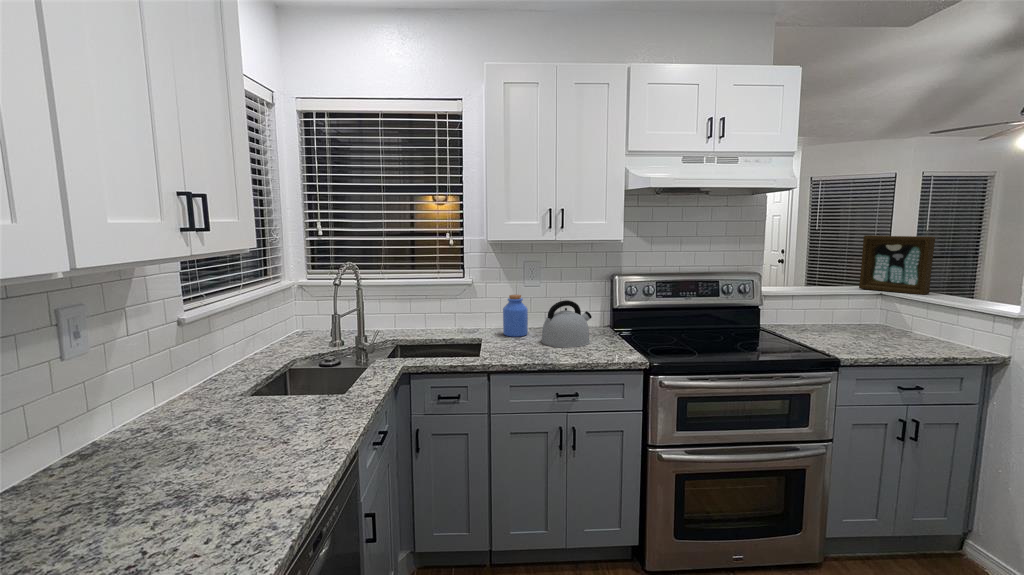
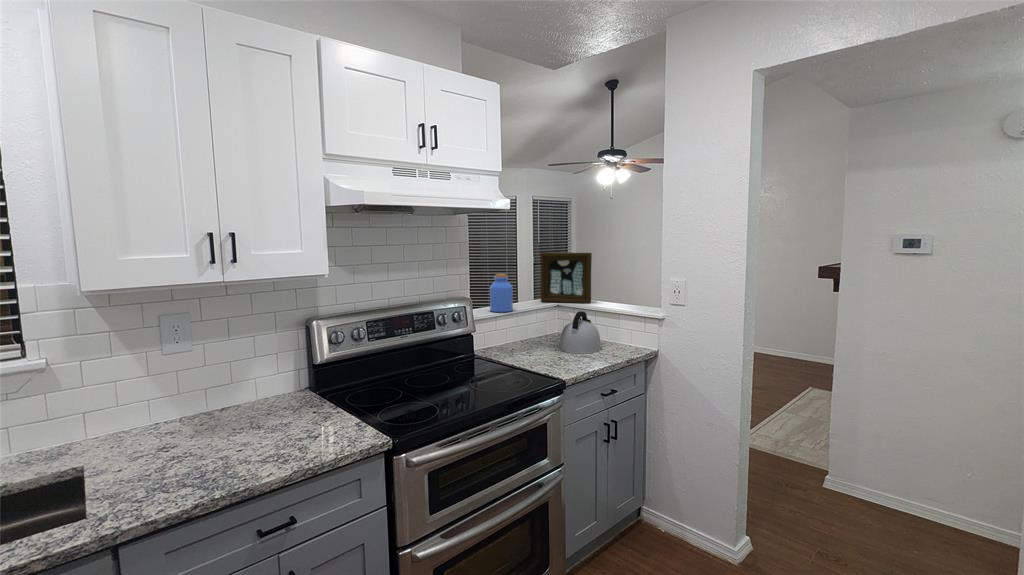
jar: present [503,295,528,337] -> present [490,274,513,312]
kettle: present [541,300,592,347] -> present [559,311,601,354]

